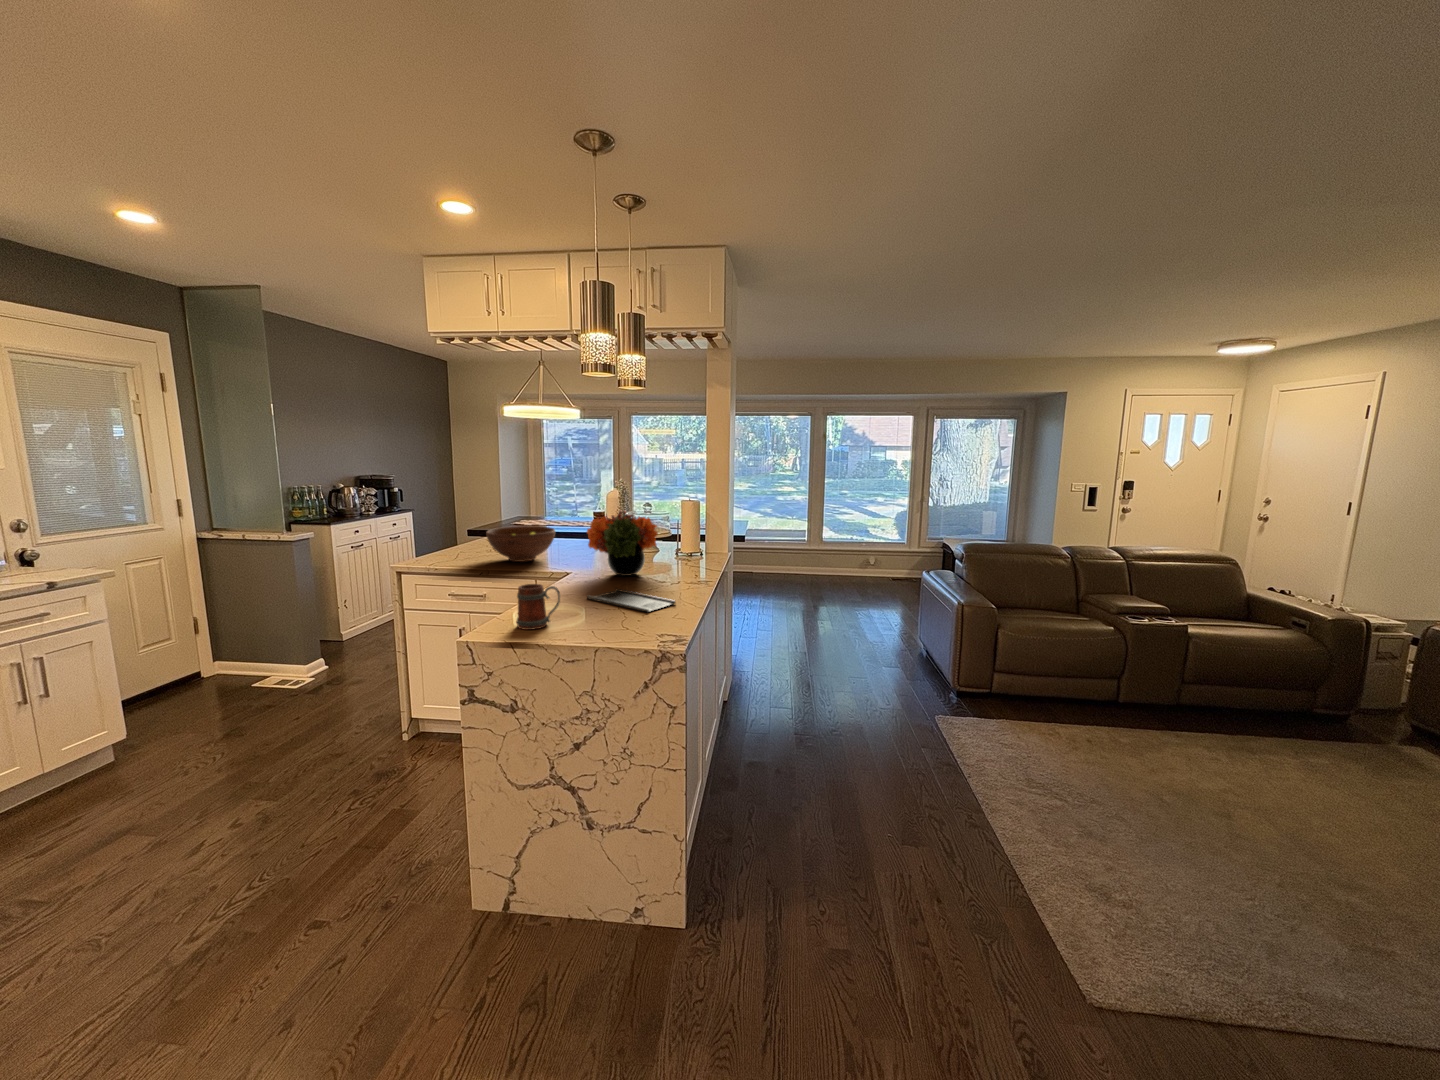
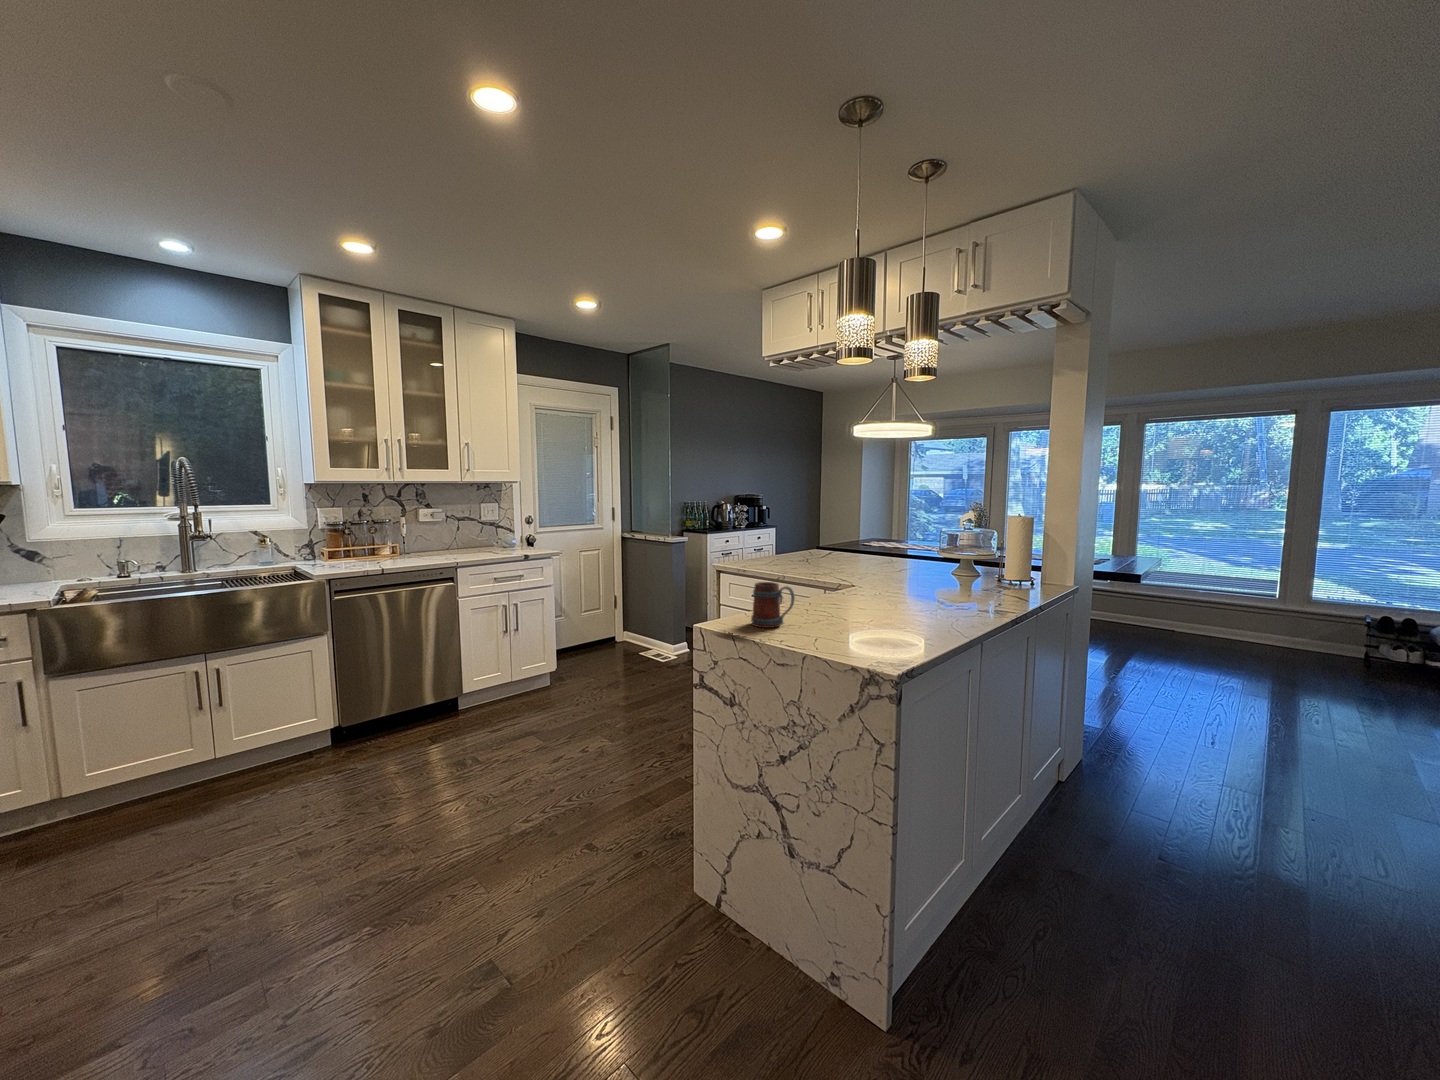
flower arrangement: present [587,511,658,576] -> none [874,522,962,598]
fruit bowl: present [486,526,555,562] -> none [794,539,862,574]
tray: present [587,589,675,613] -> none [847,606,941,634]

